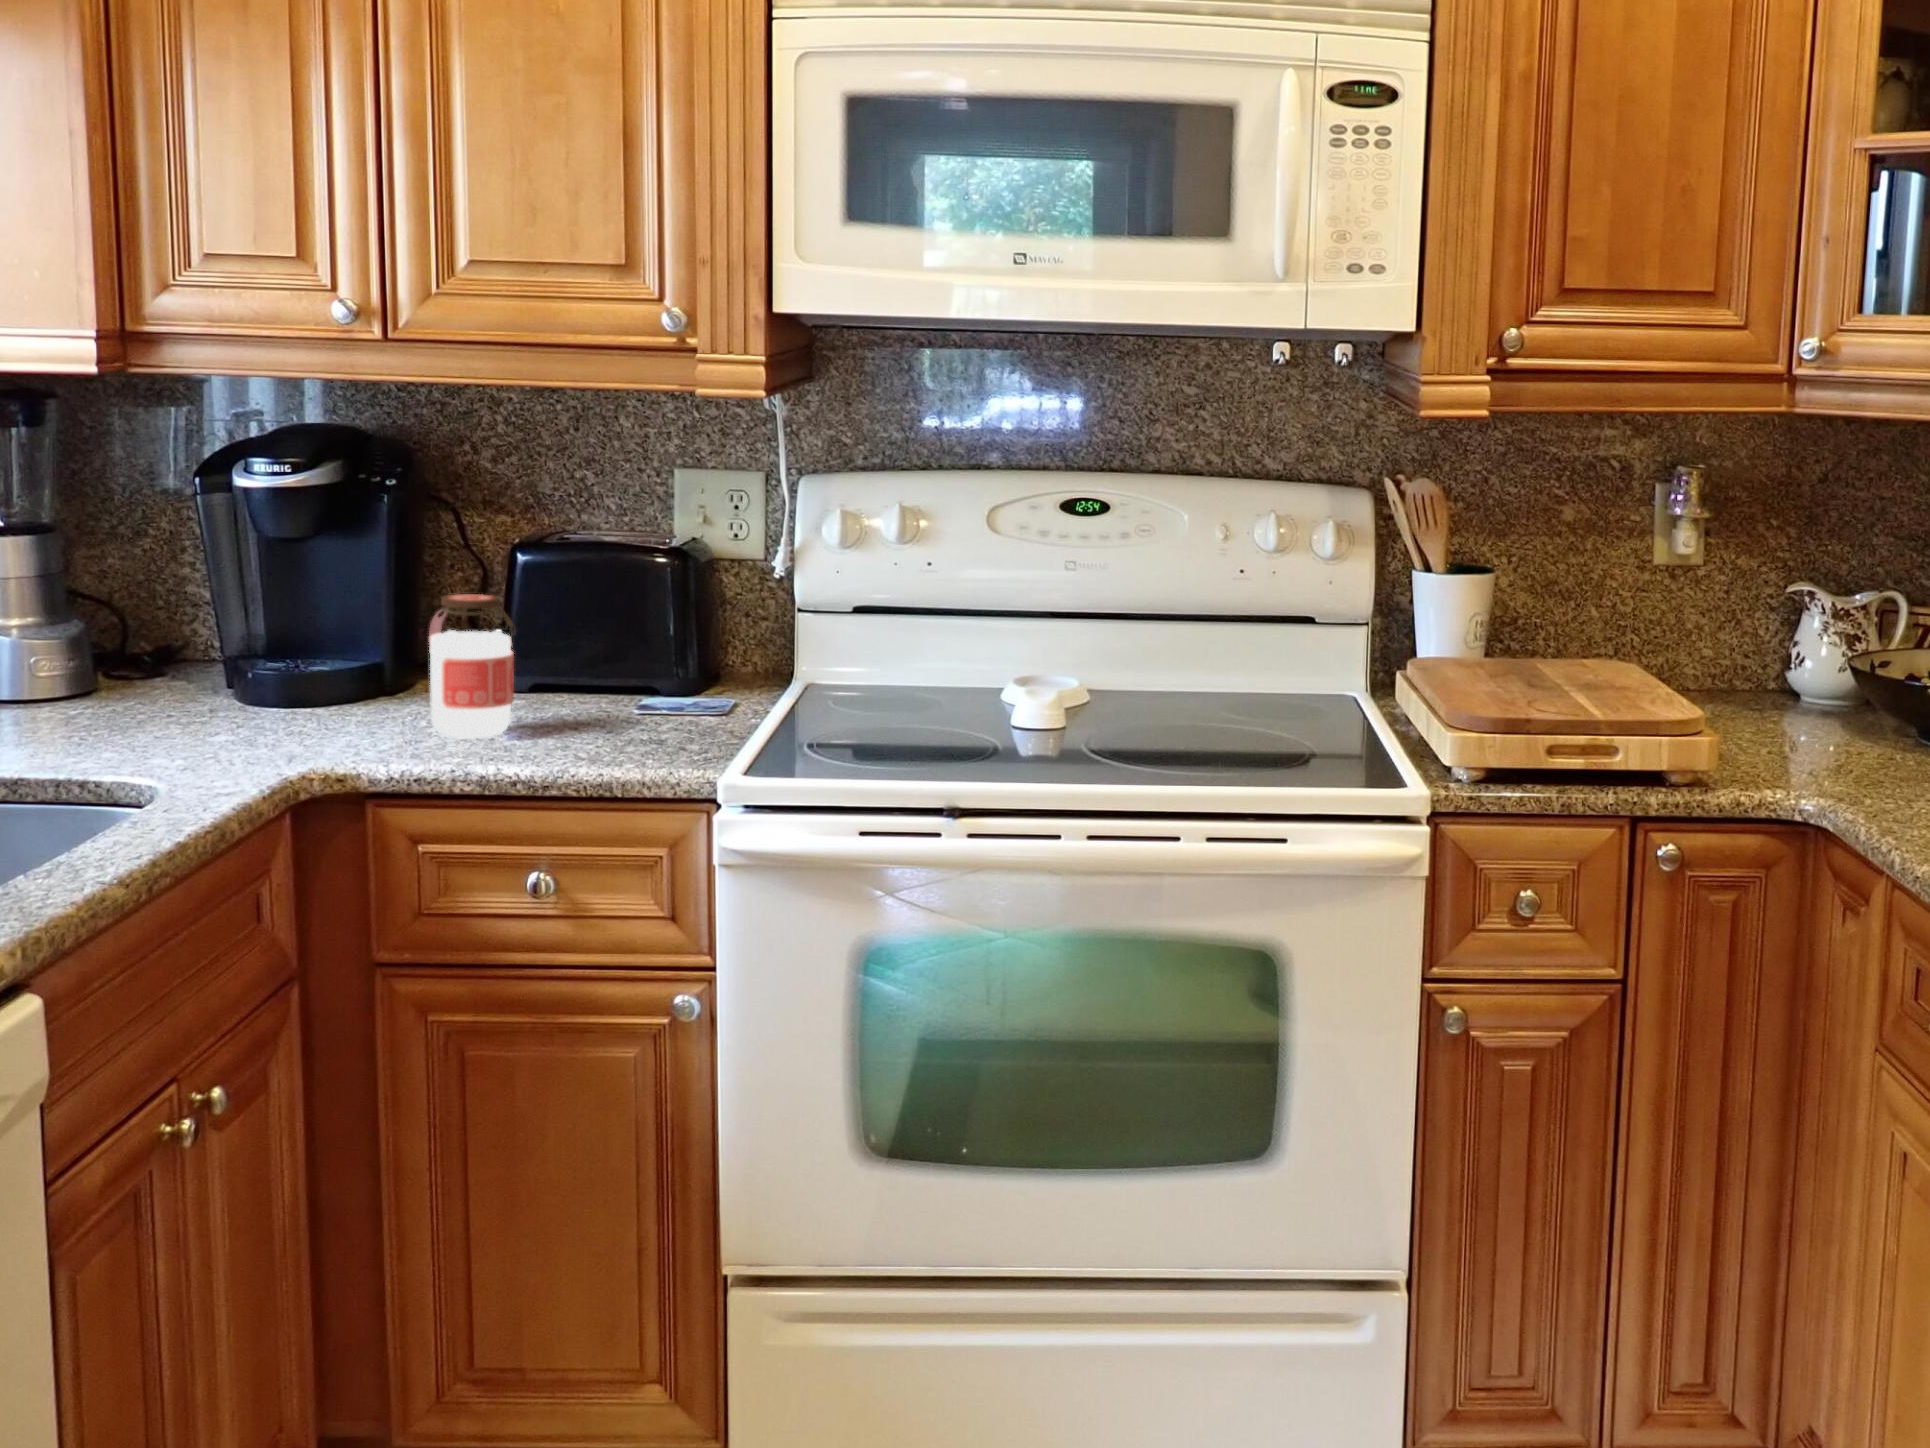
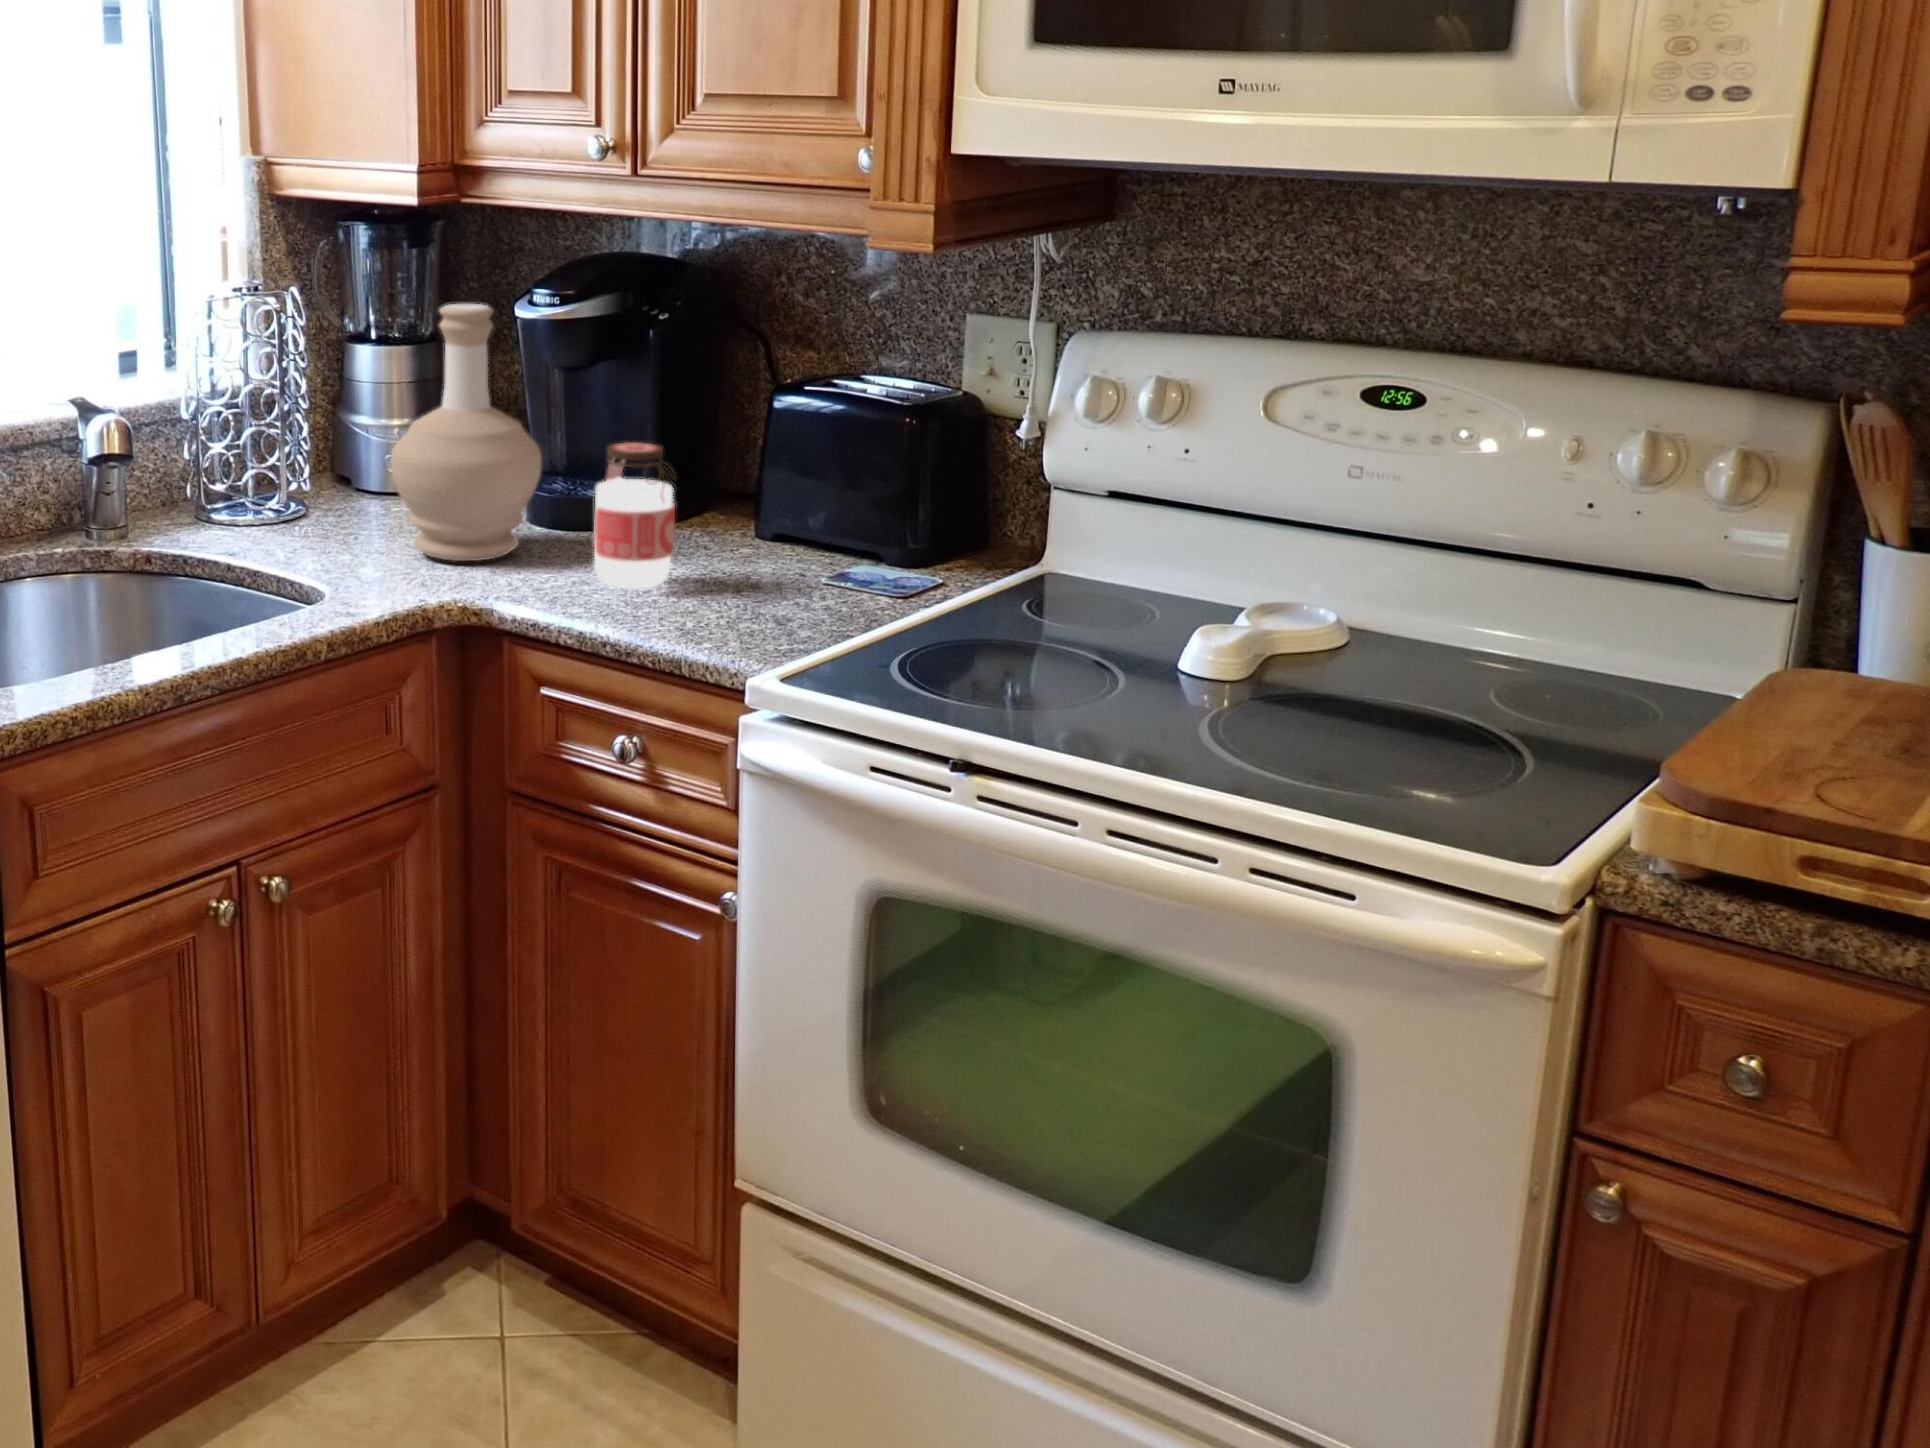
bottle: none [151,469,326,740] -> present [391,304,541,561]

